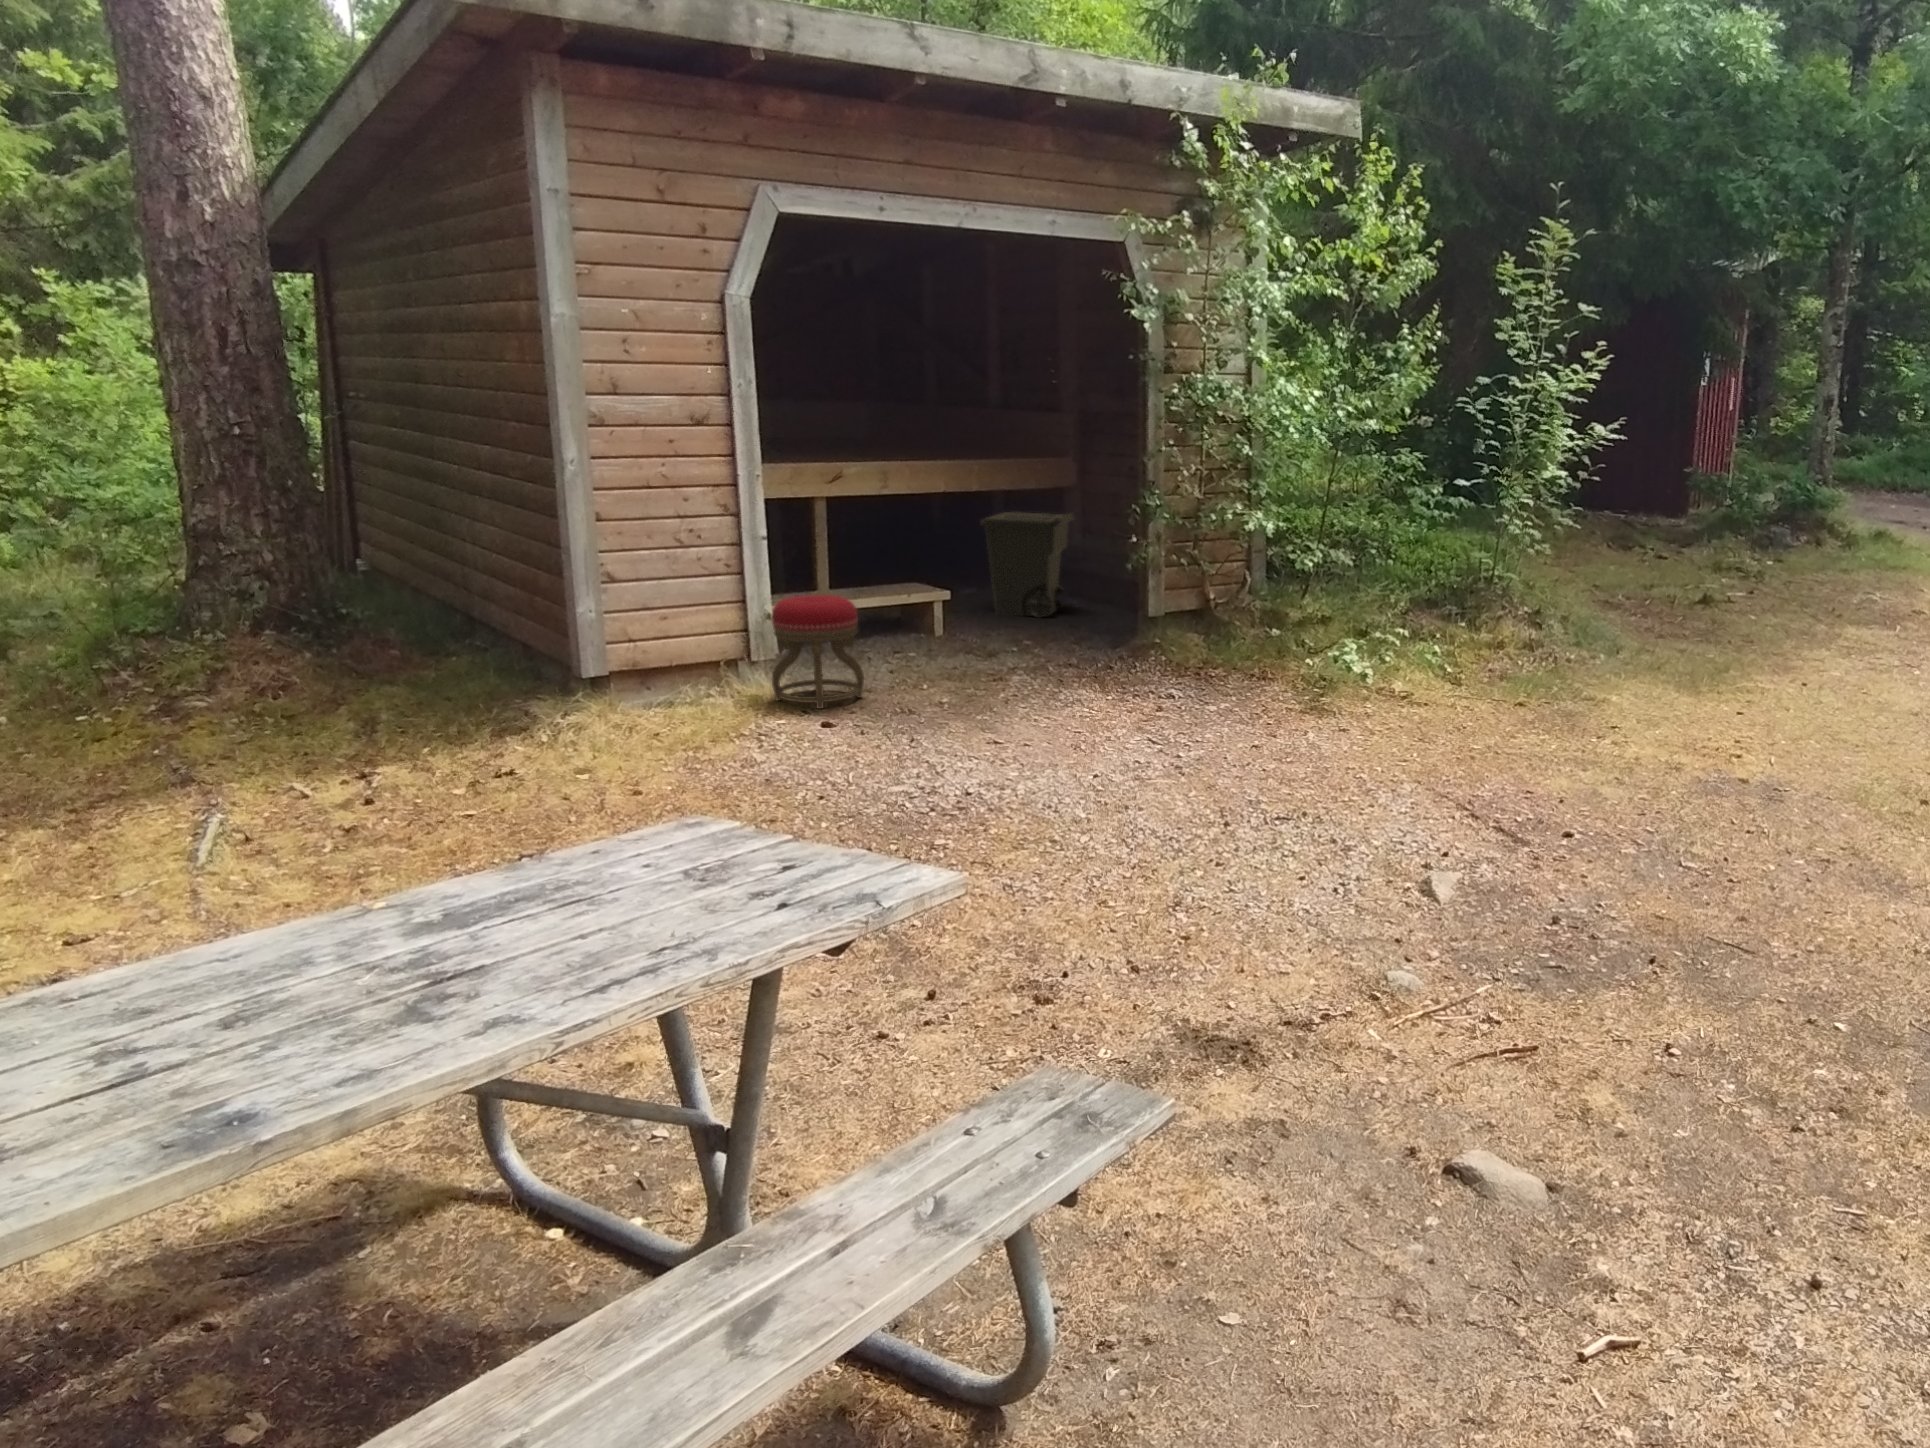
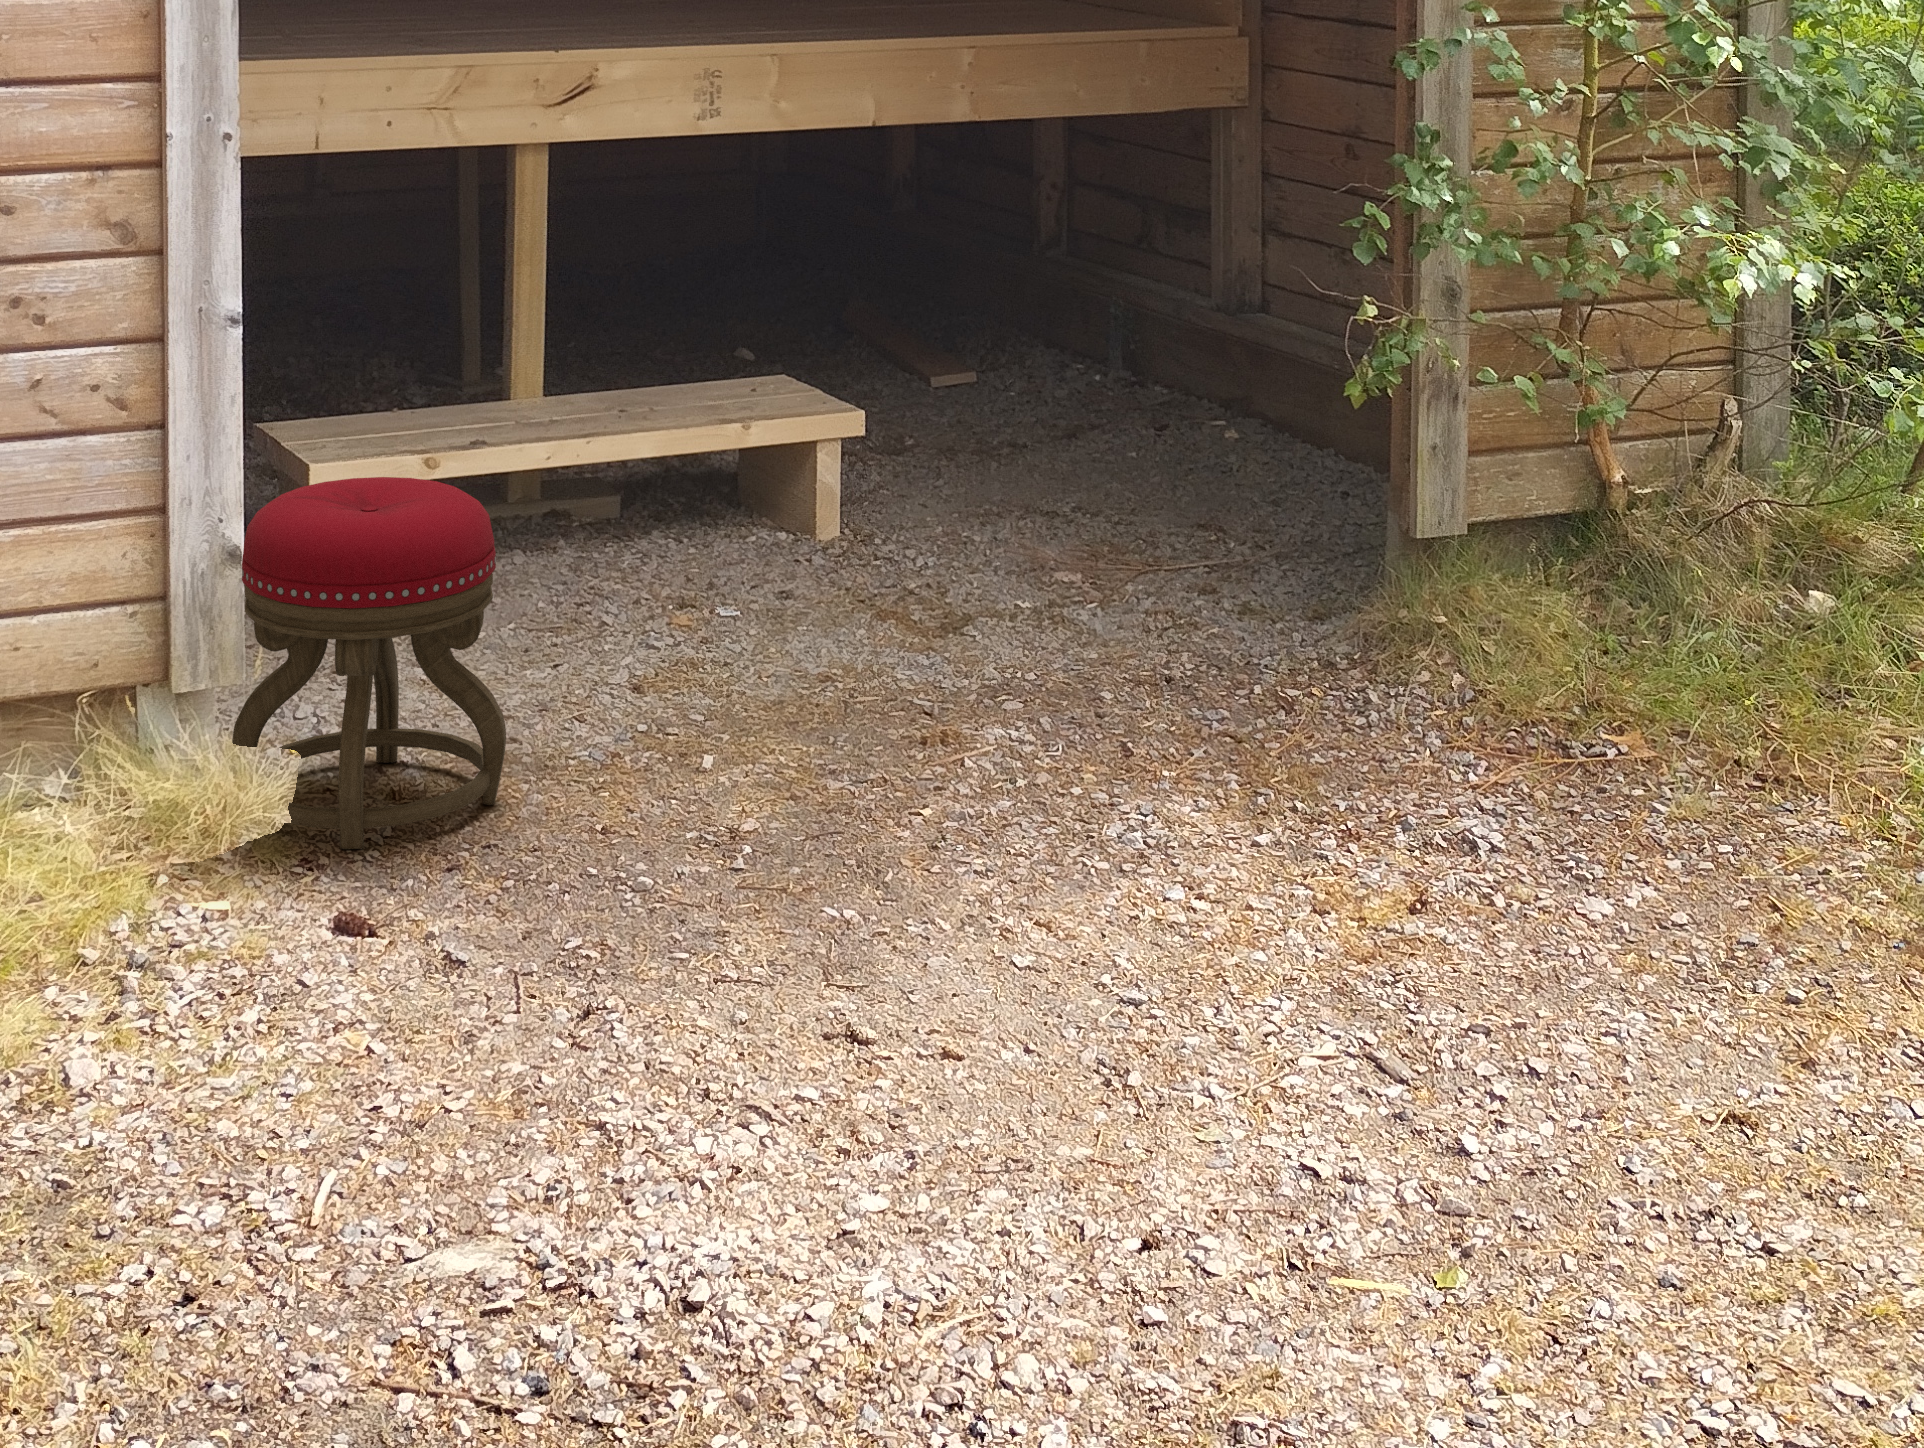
trash can: present [981,512,1074,618] -> none [979,166,1260,476]

